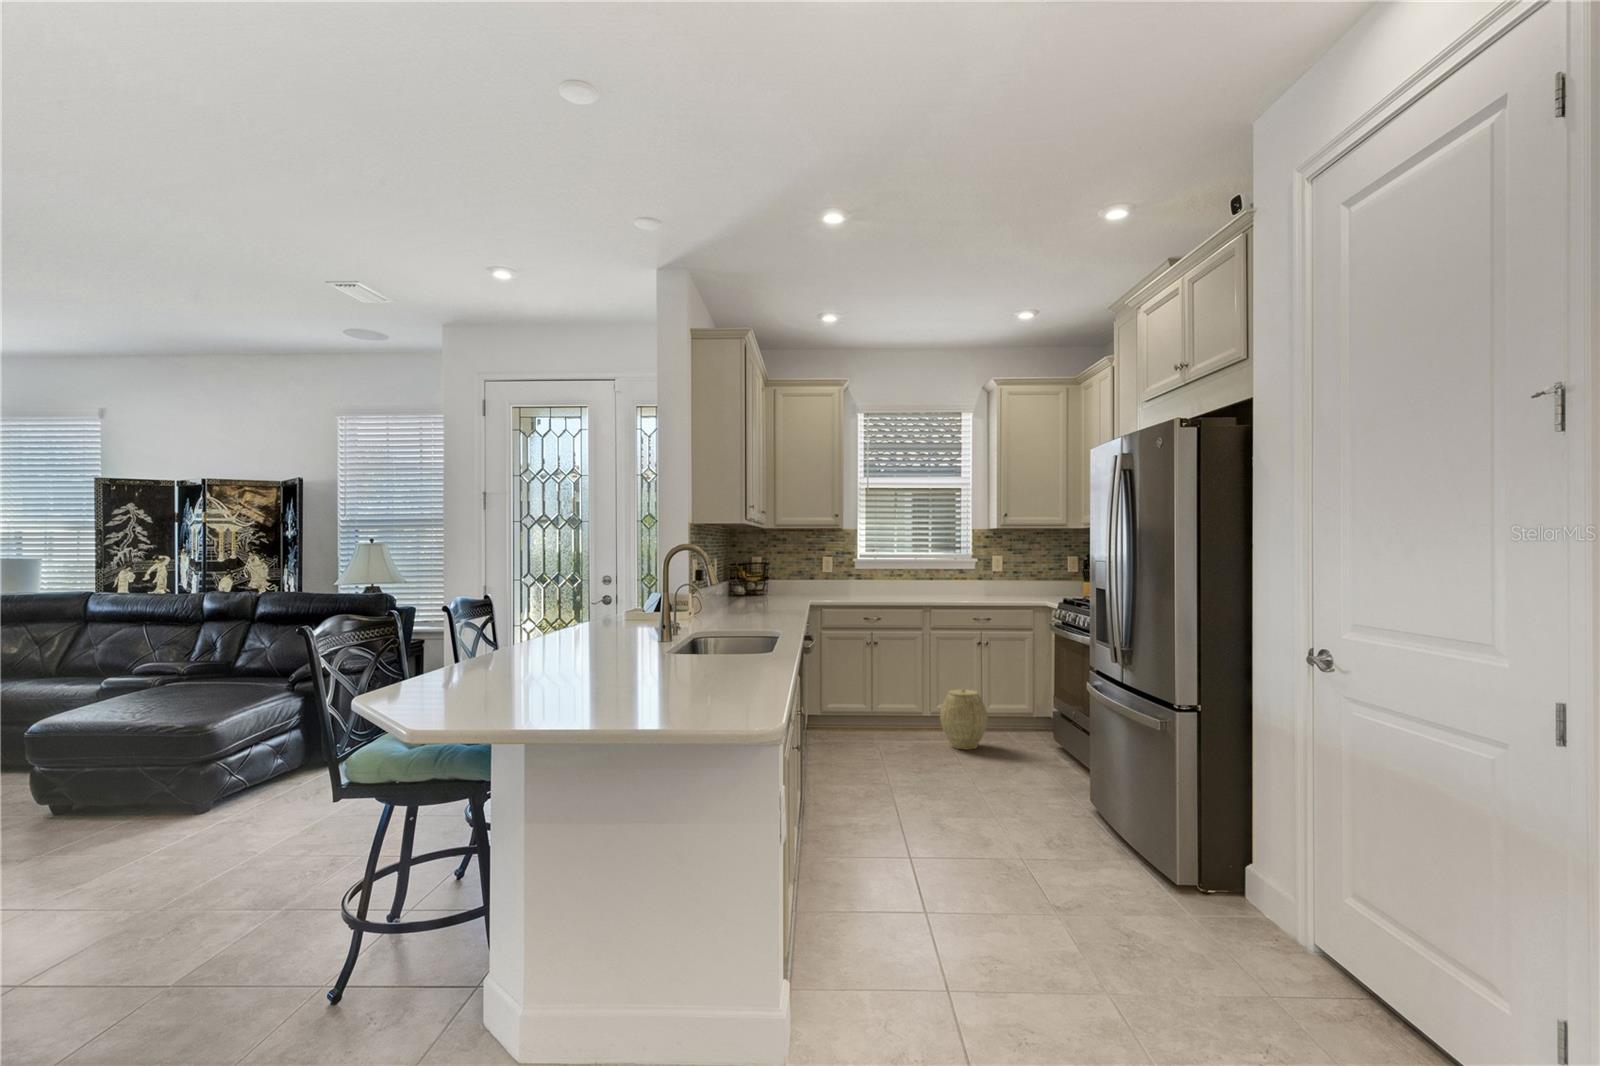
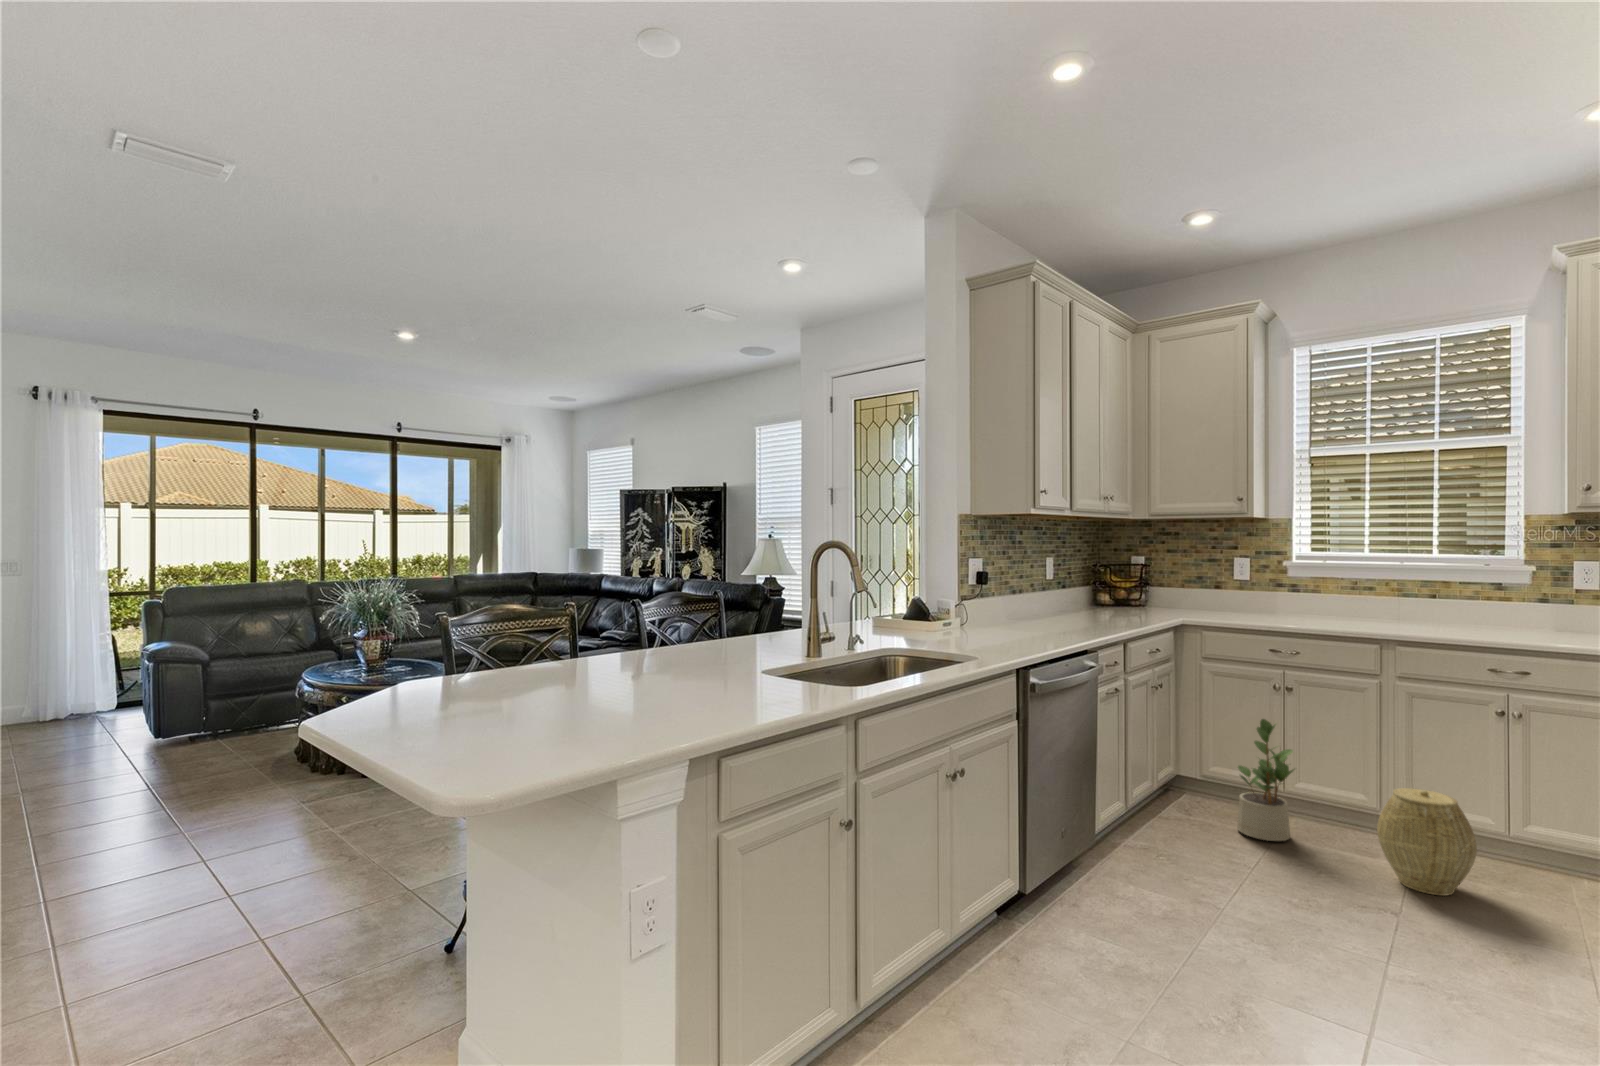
potted plant: none [855,661,893,742] -> present [1237,719,1294,841]

